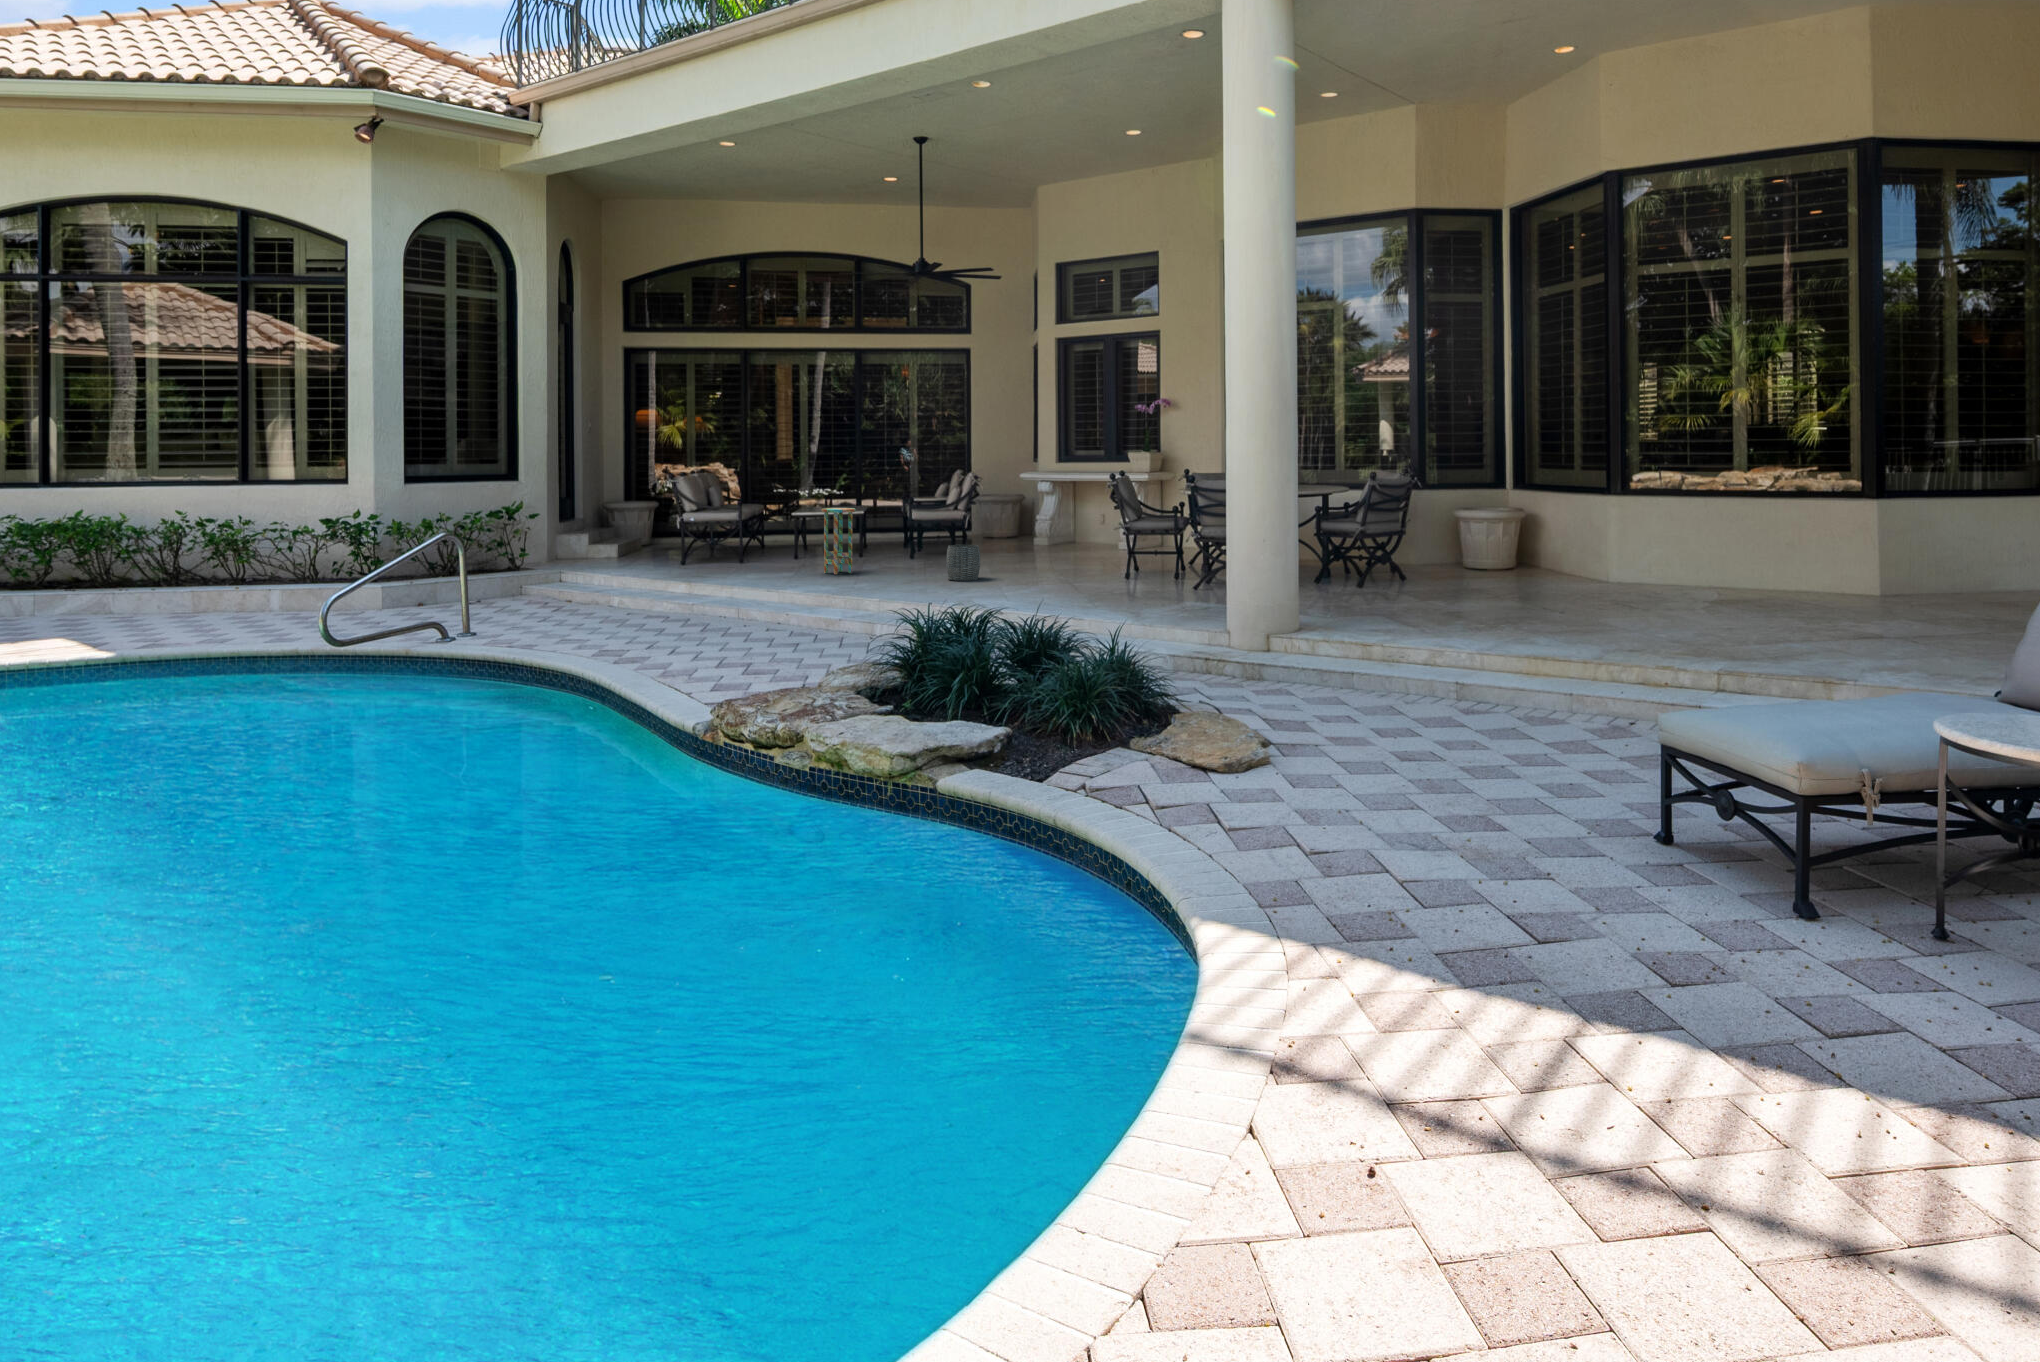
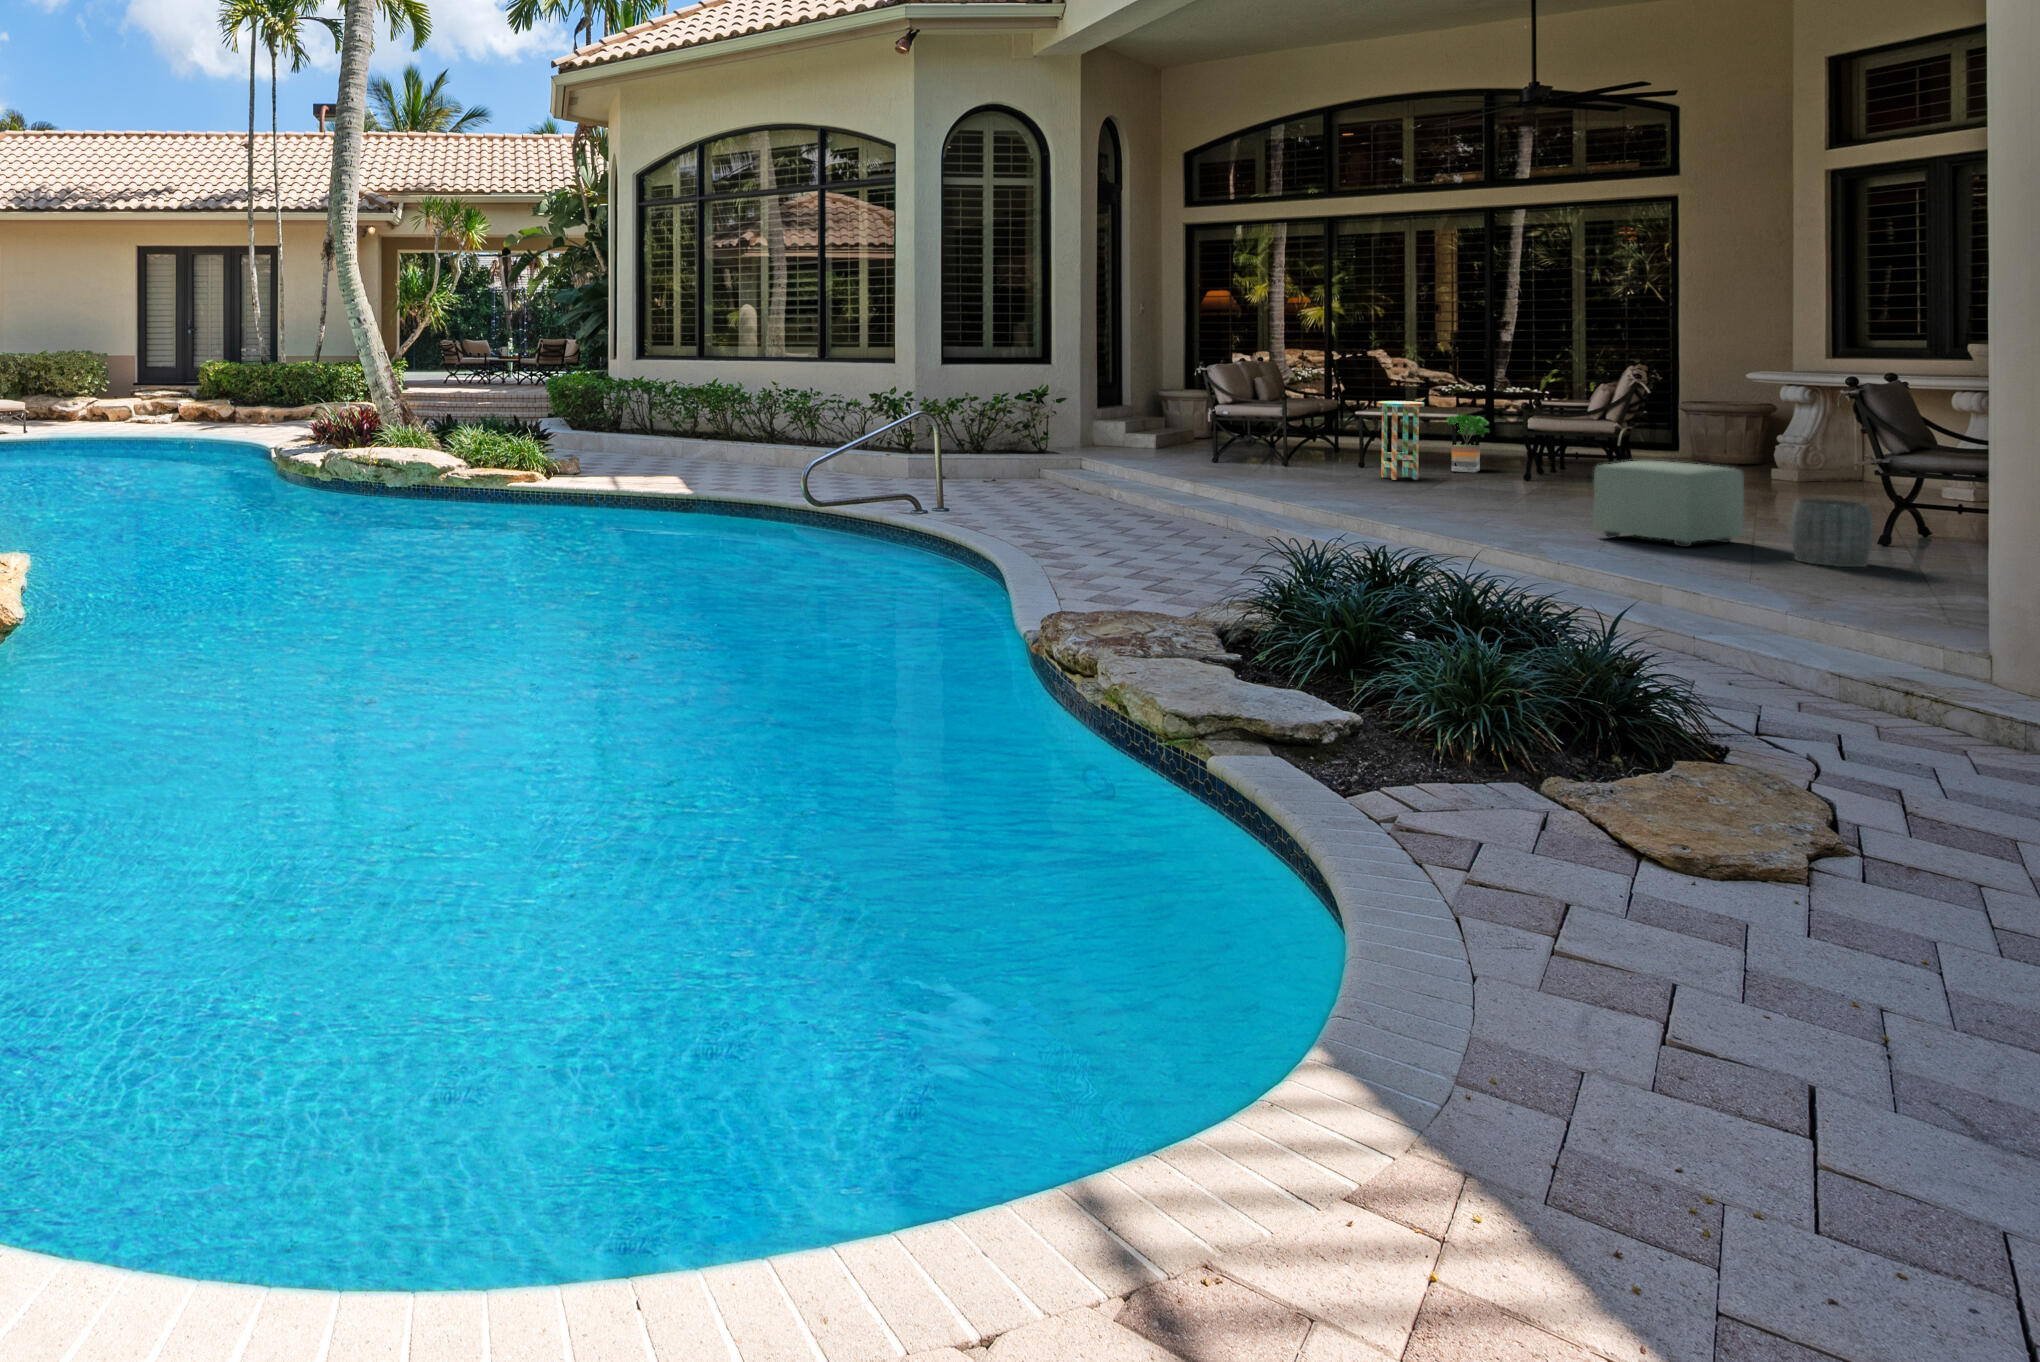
potted tree: none [862,517,895,565] -> present [1447,414,1489,472]
ottoman: none [1014,544,1095,604] -> present [1593,461,1744,547]
woven basket: present [946,545,980,581] -> present [1790,499,1873,567]

